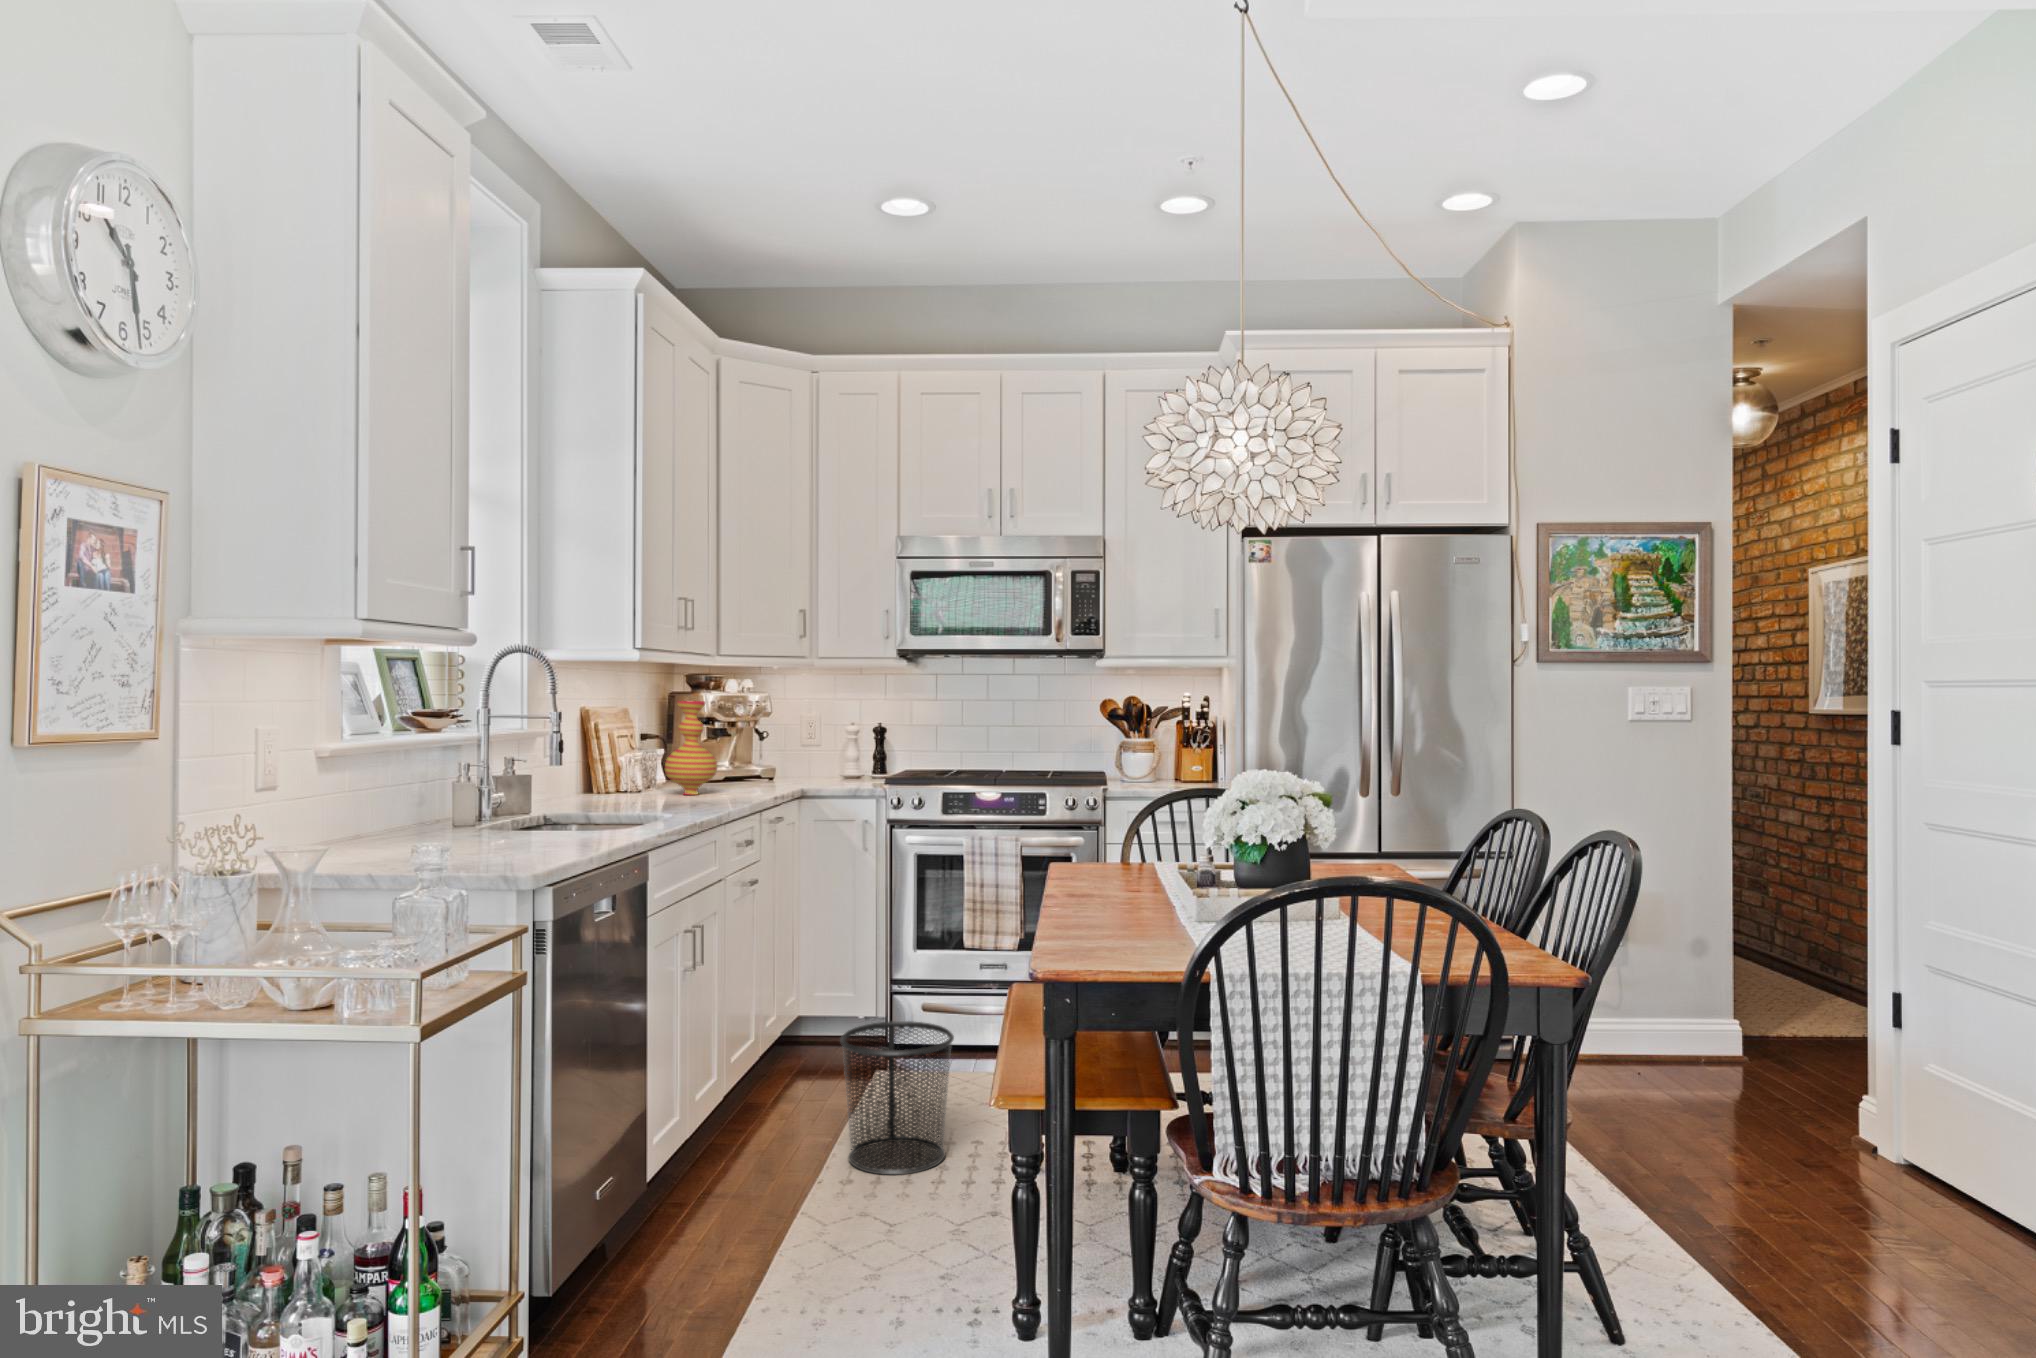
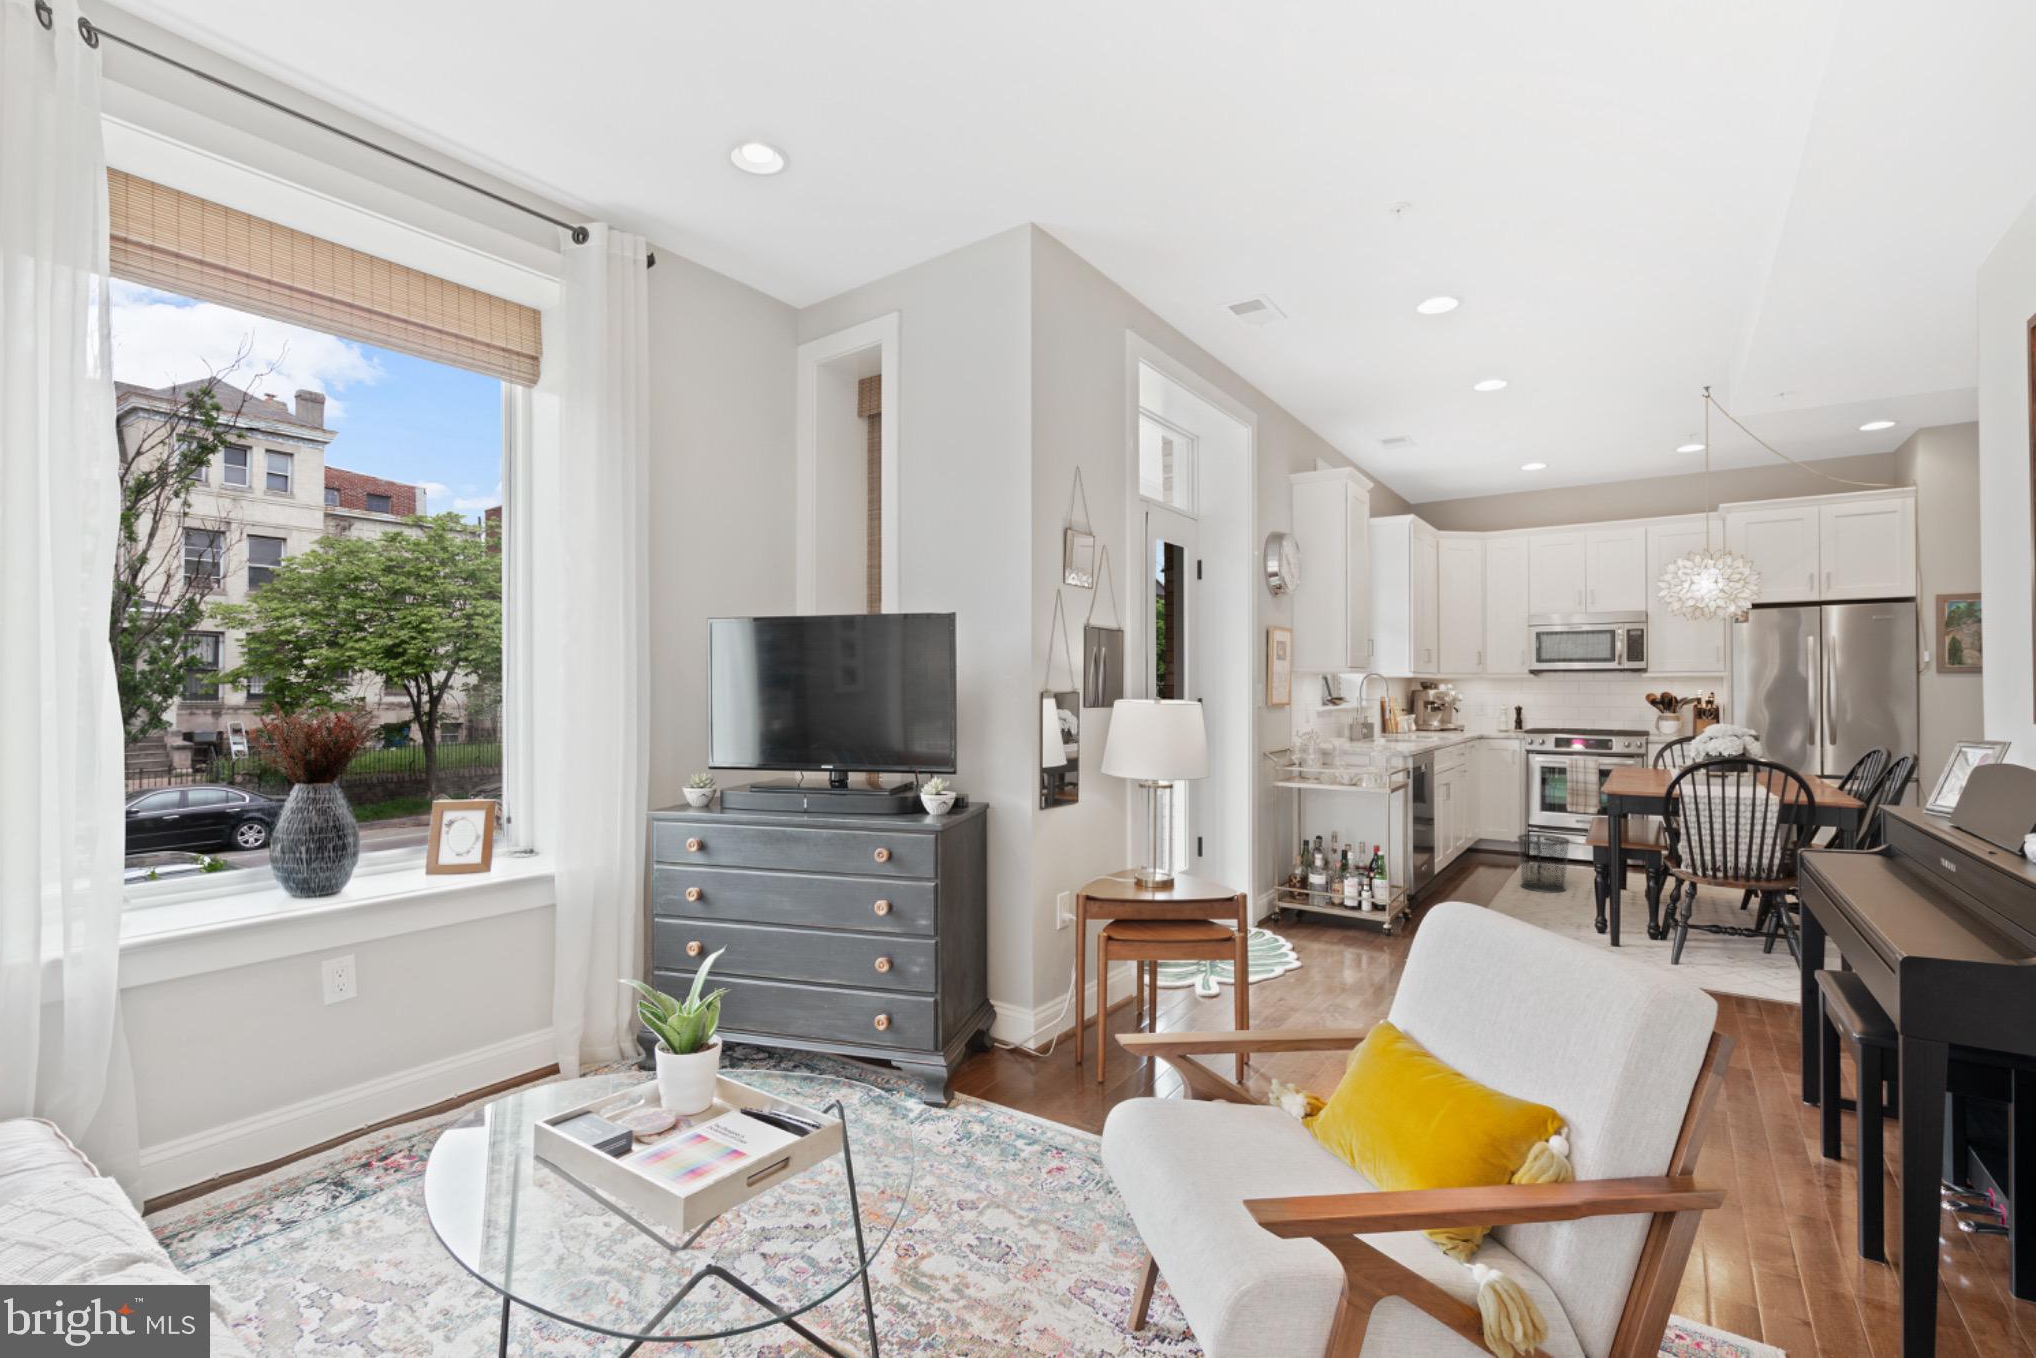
vase: present [665,701,717,795] -> none [1422,696,1446,736]

